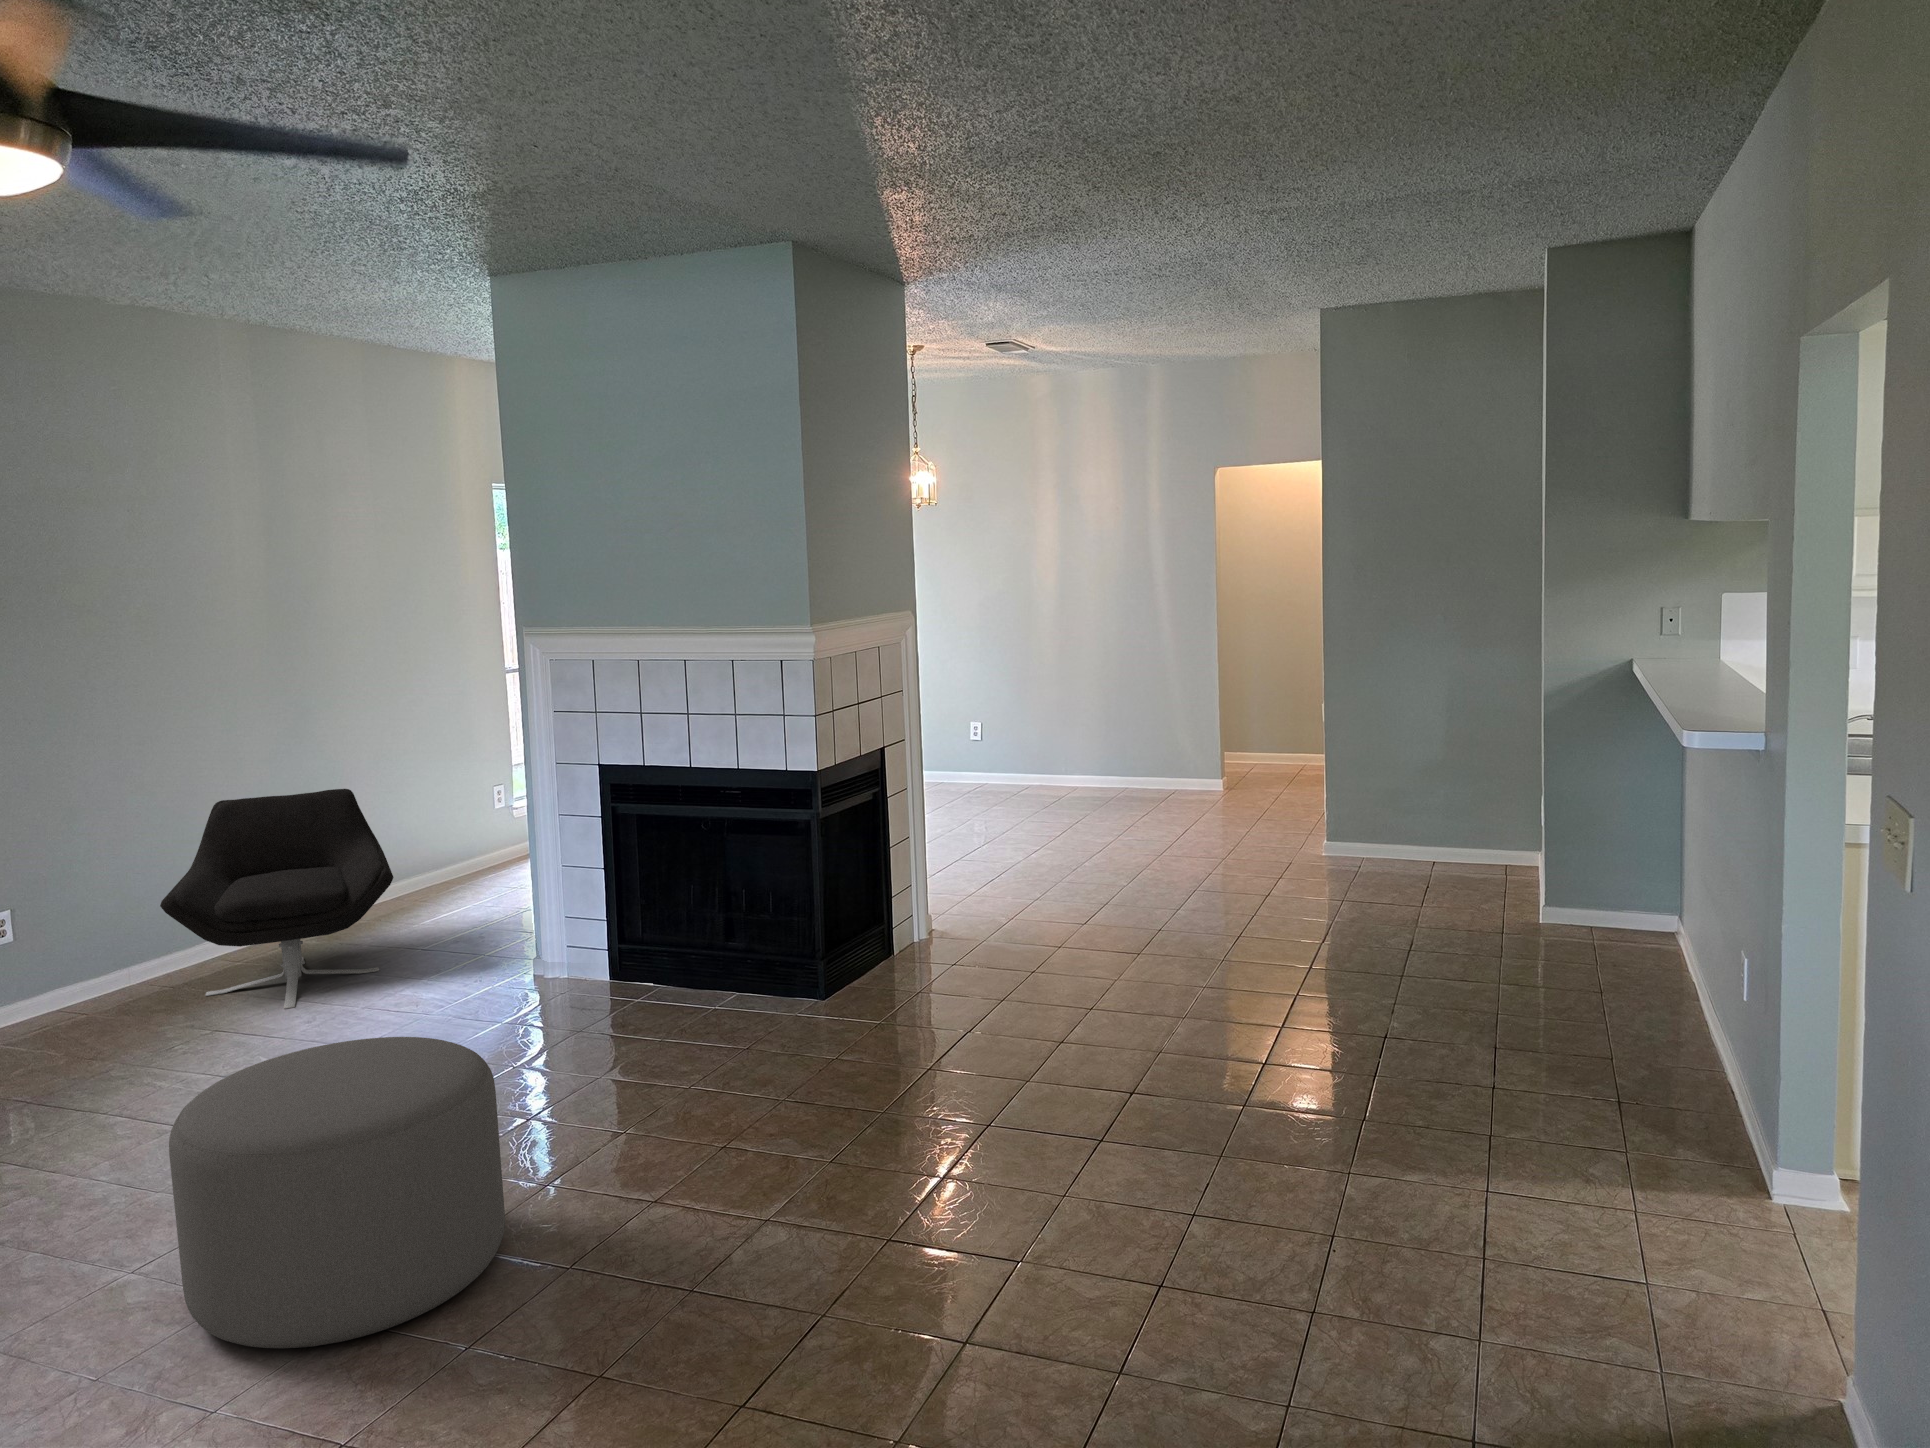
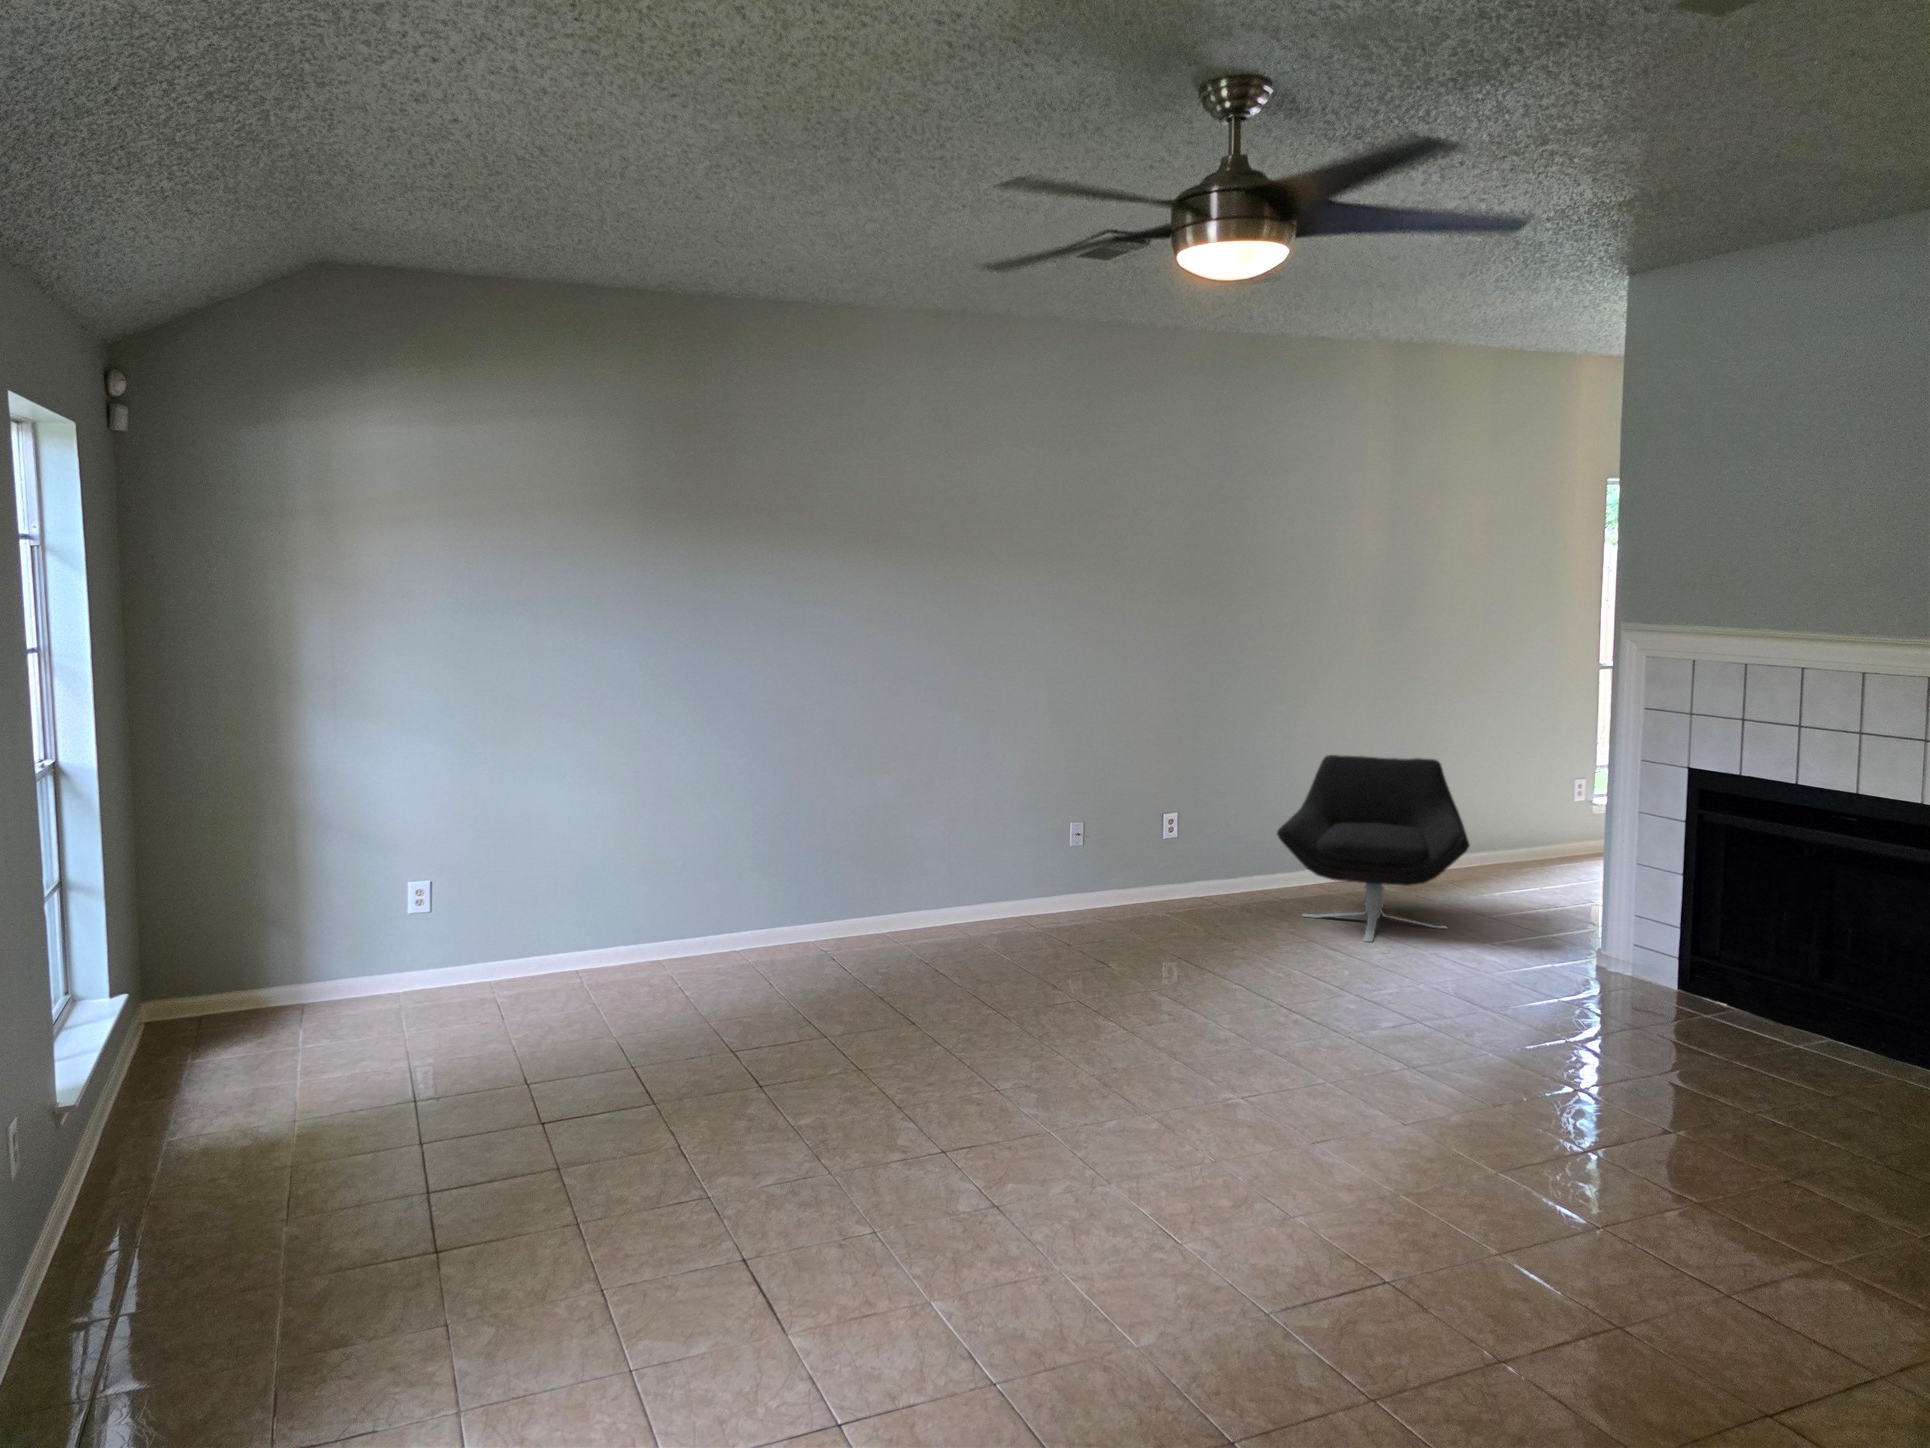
ottoman: present [169,1037,505,1348] -> none [1277,964,1547,1212]

